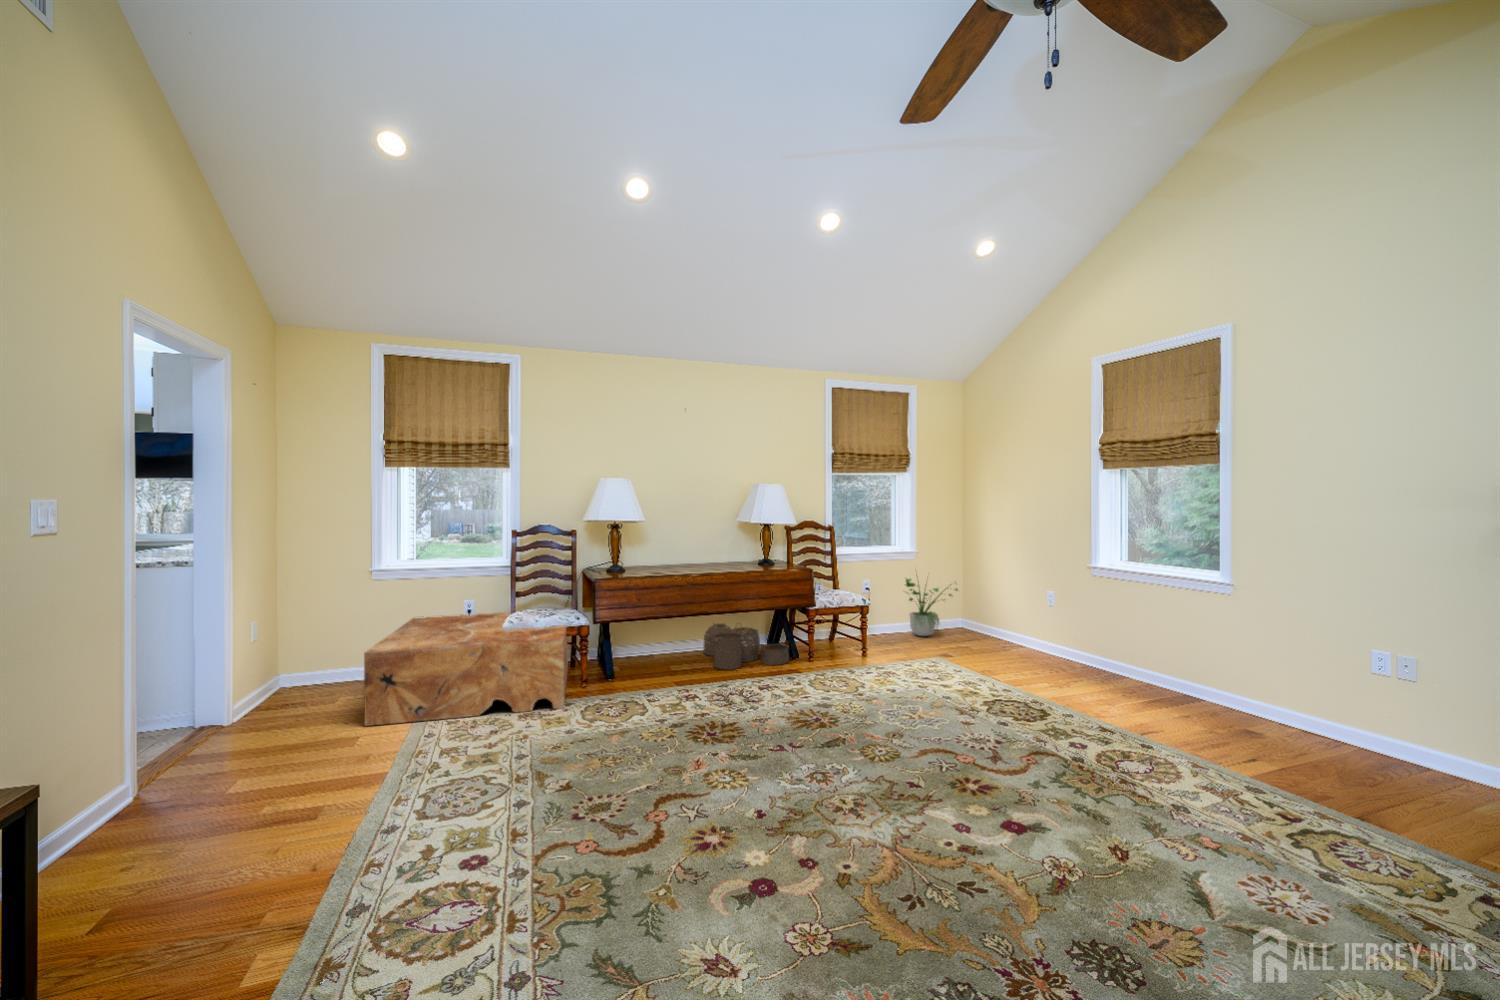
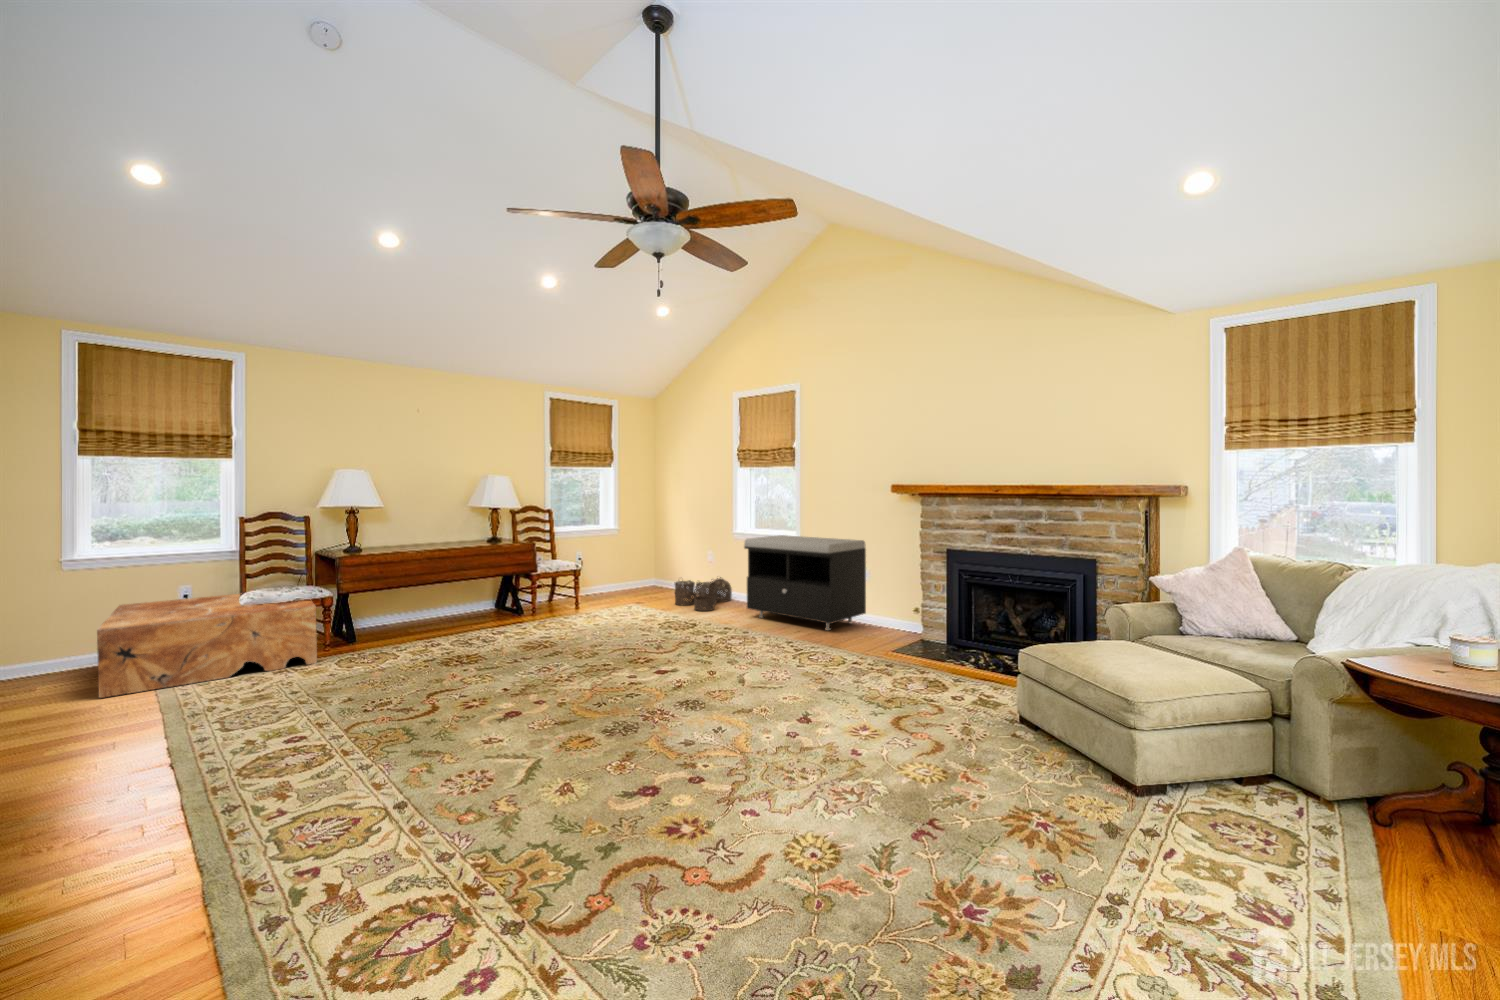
storage bench: none [1130,578,1408,769] -> present [744,535,866,630]
potted plant: present [906,579,958,636] -> none [606,538,650,592]
woven basket: present [704,624,789,669] -> present [675,577,732,611]

